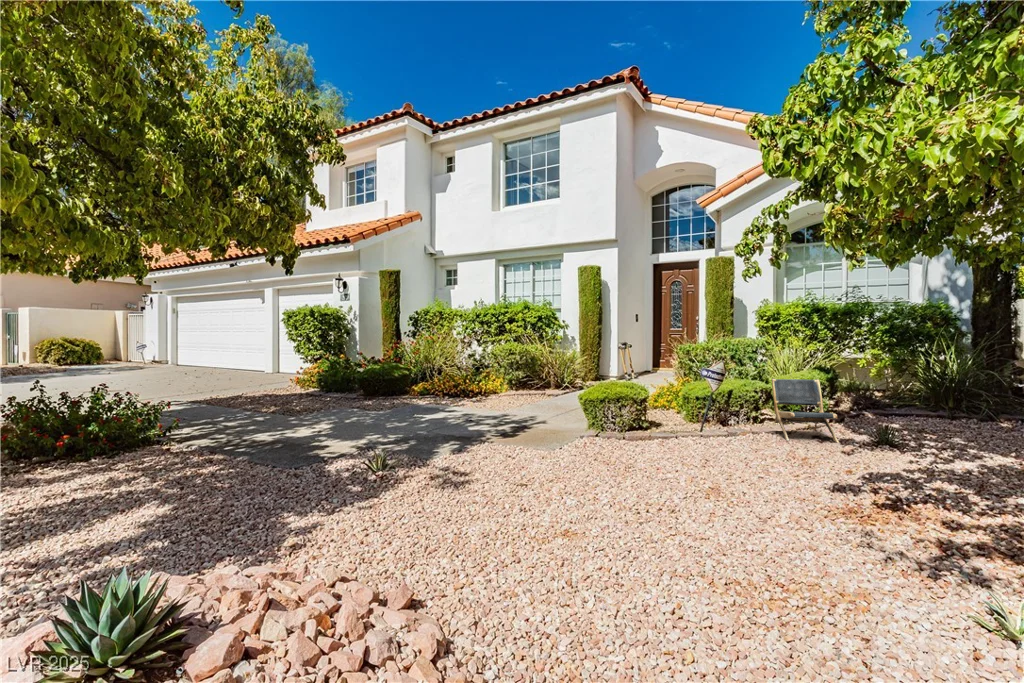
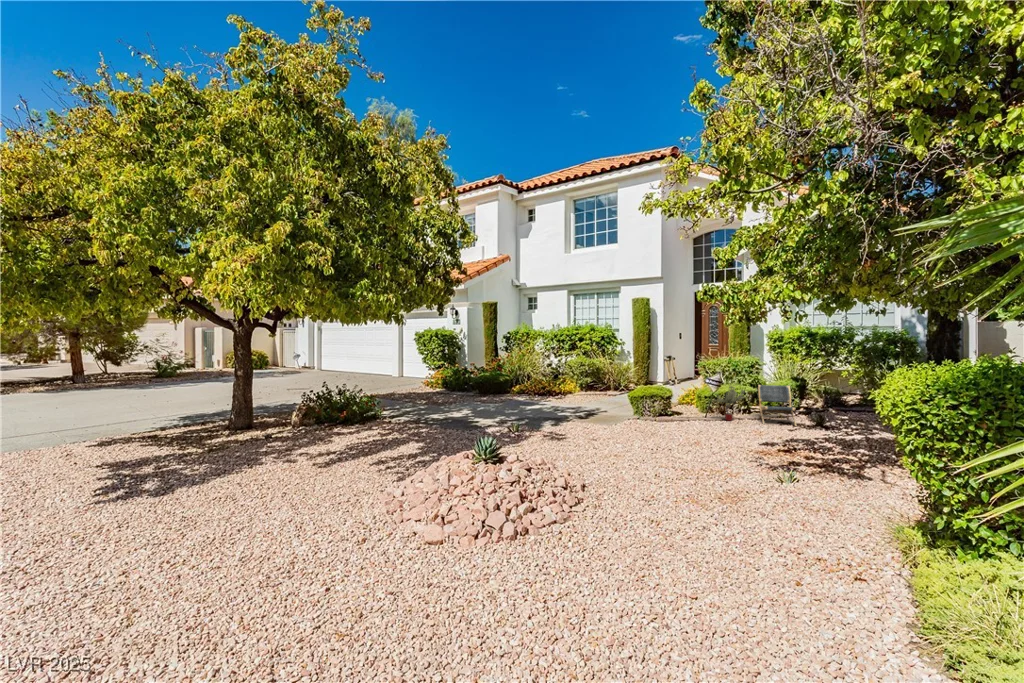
potted tree: none [707,378,758,435] -> present [714,386,745,421]

